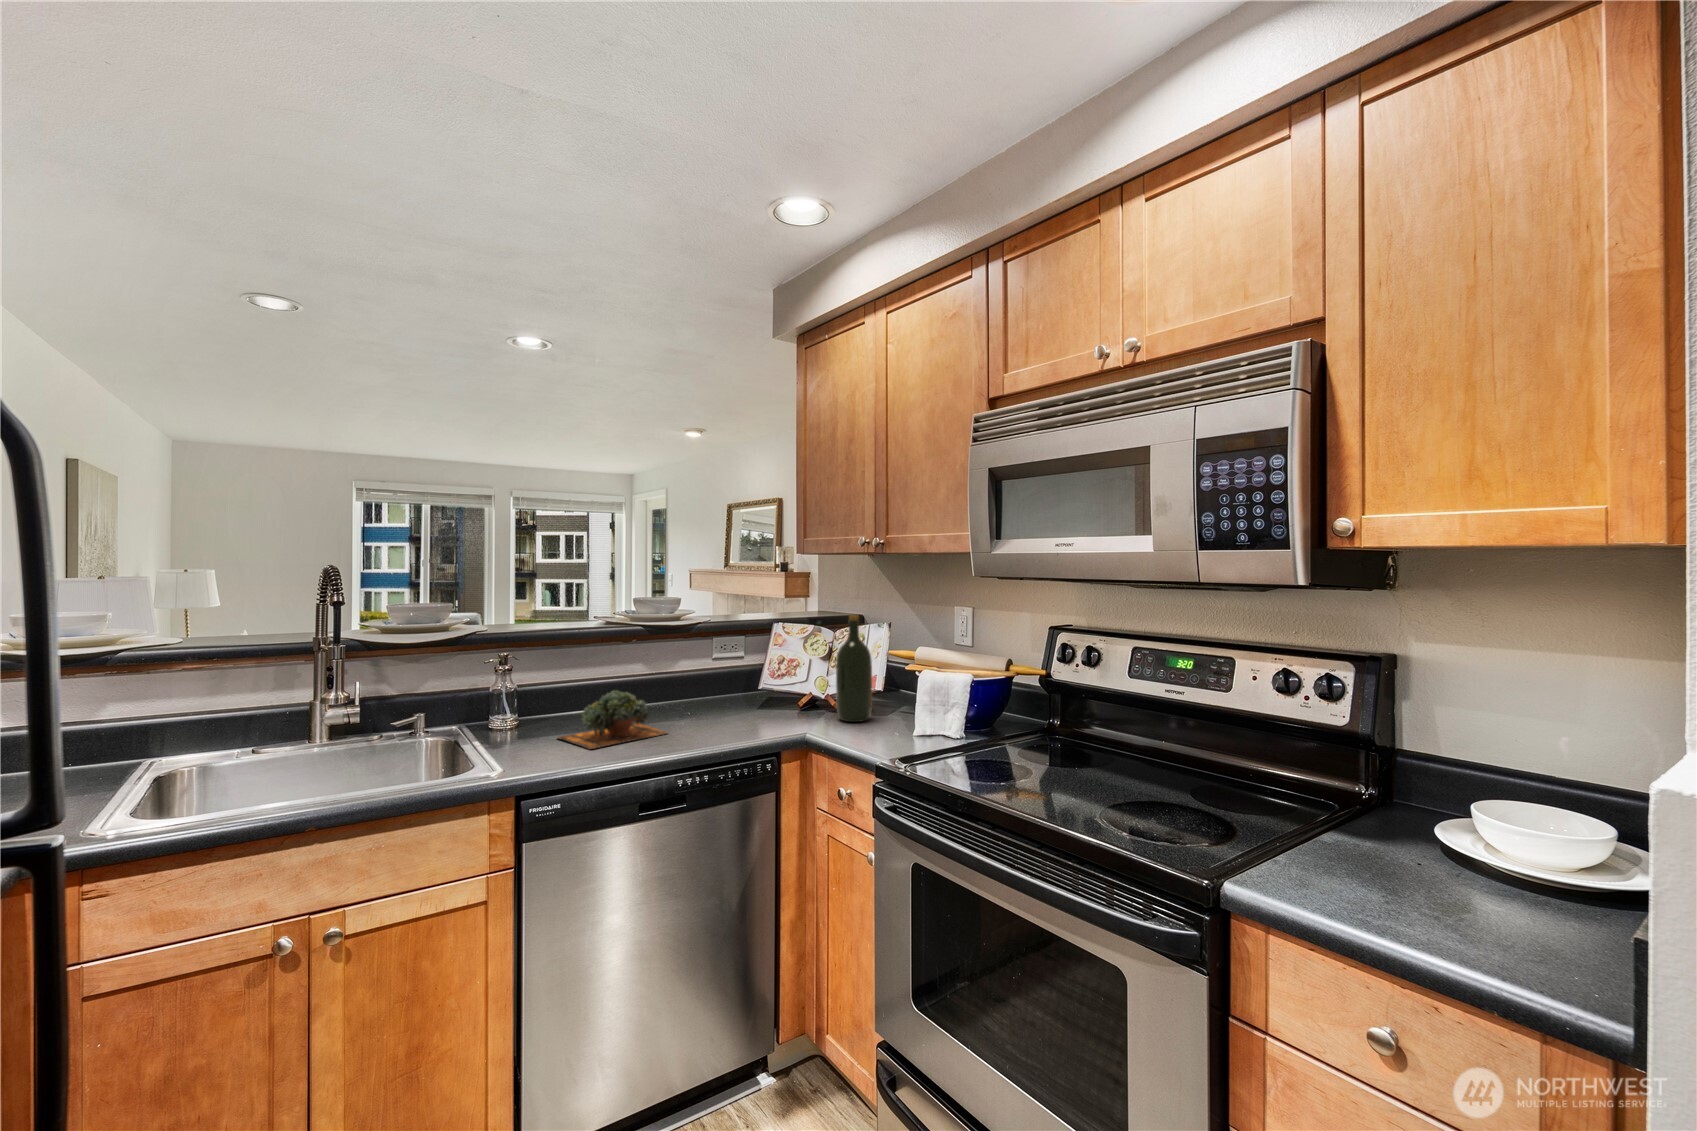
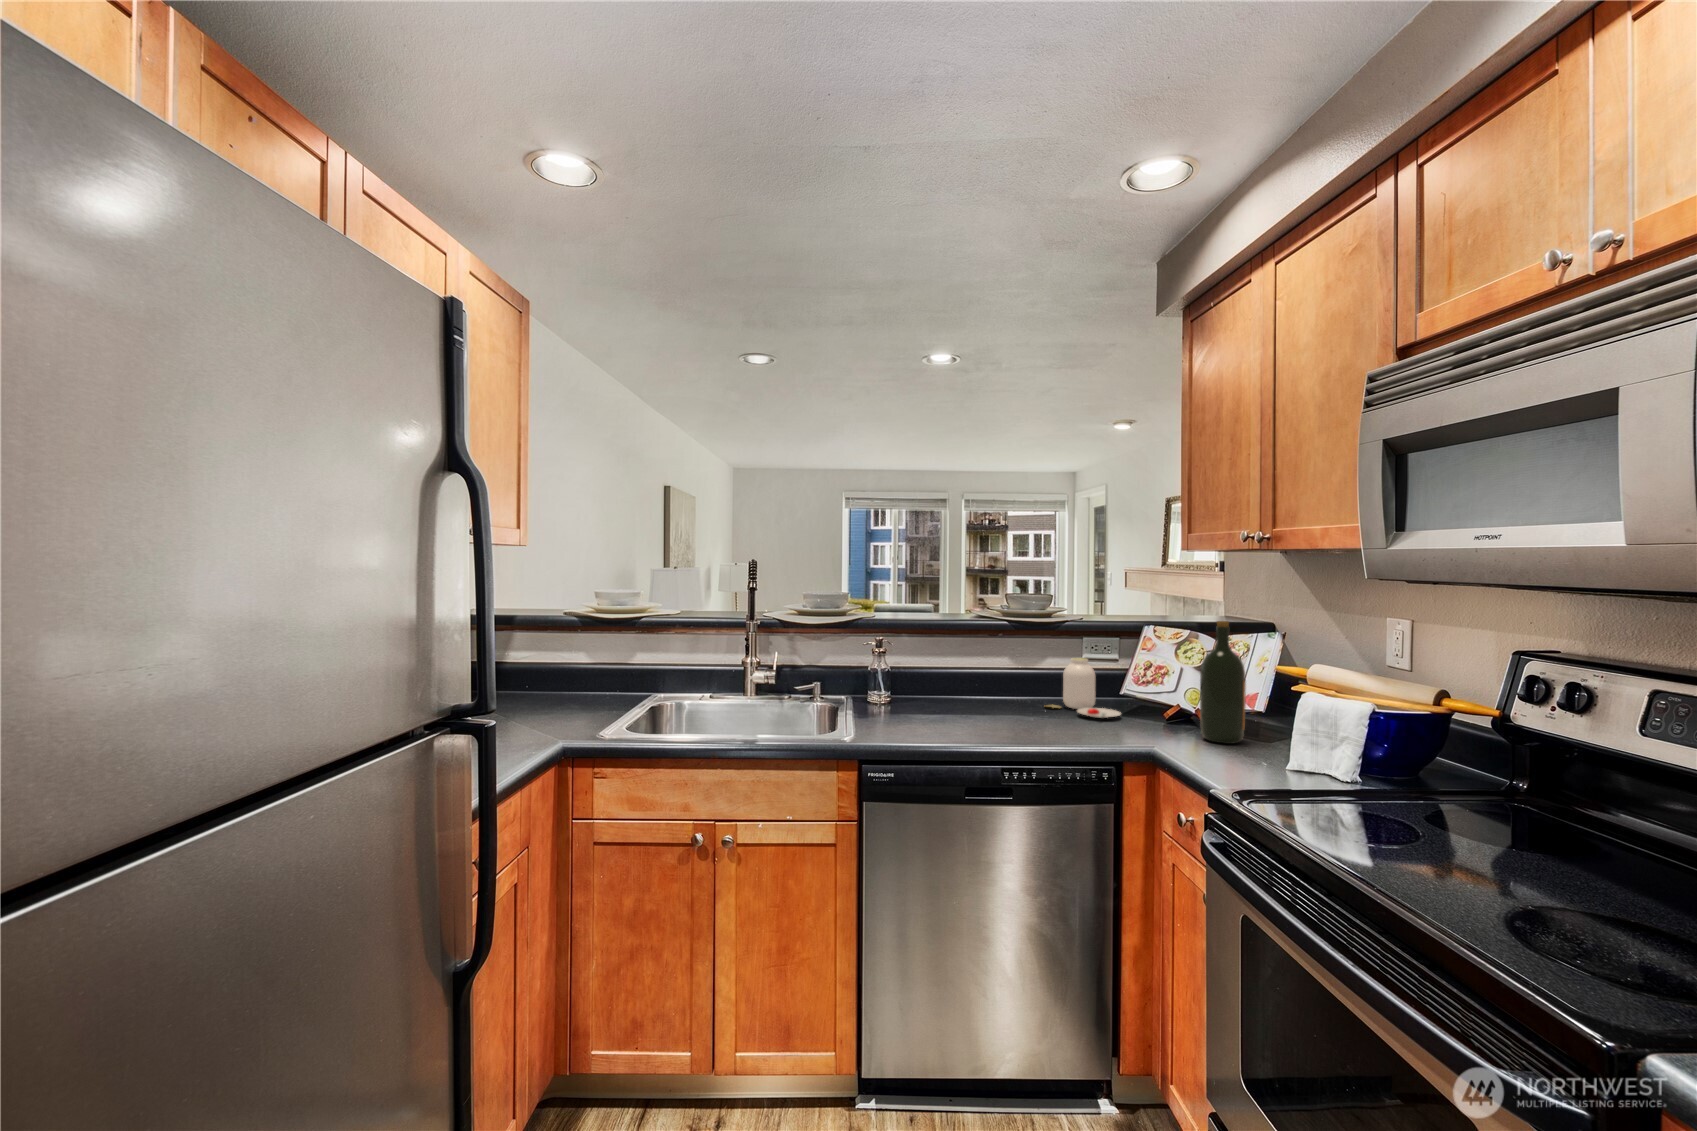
jar: none [685,658,762,714] -> present [1046,658,1121,718]
succulent plant: present [558,691,667,749] -> none [913,678,1011,730]

